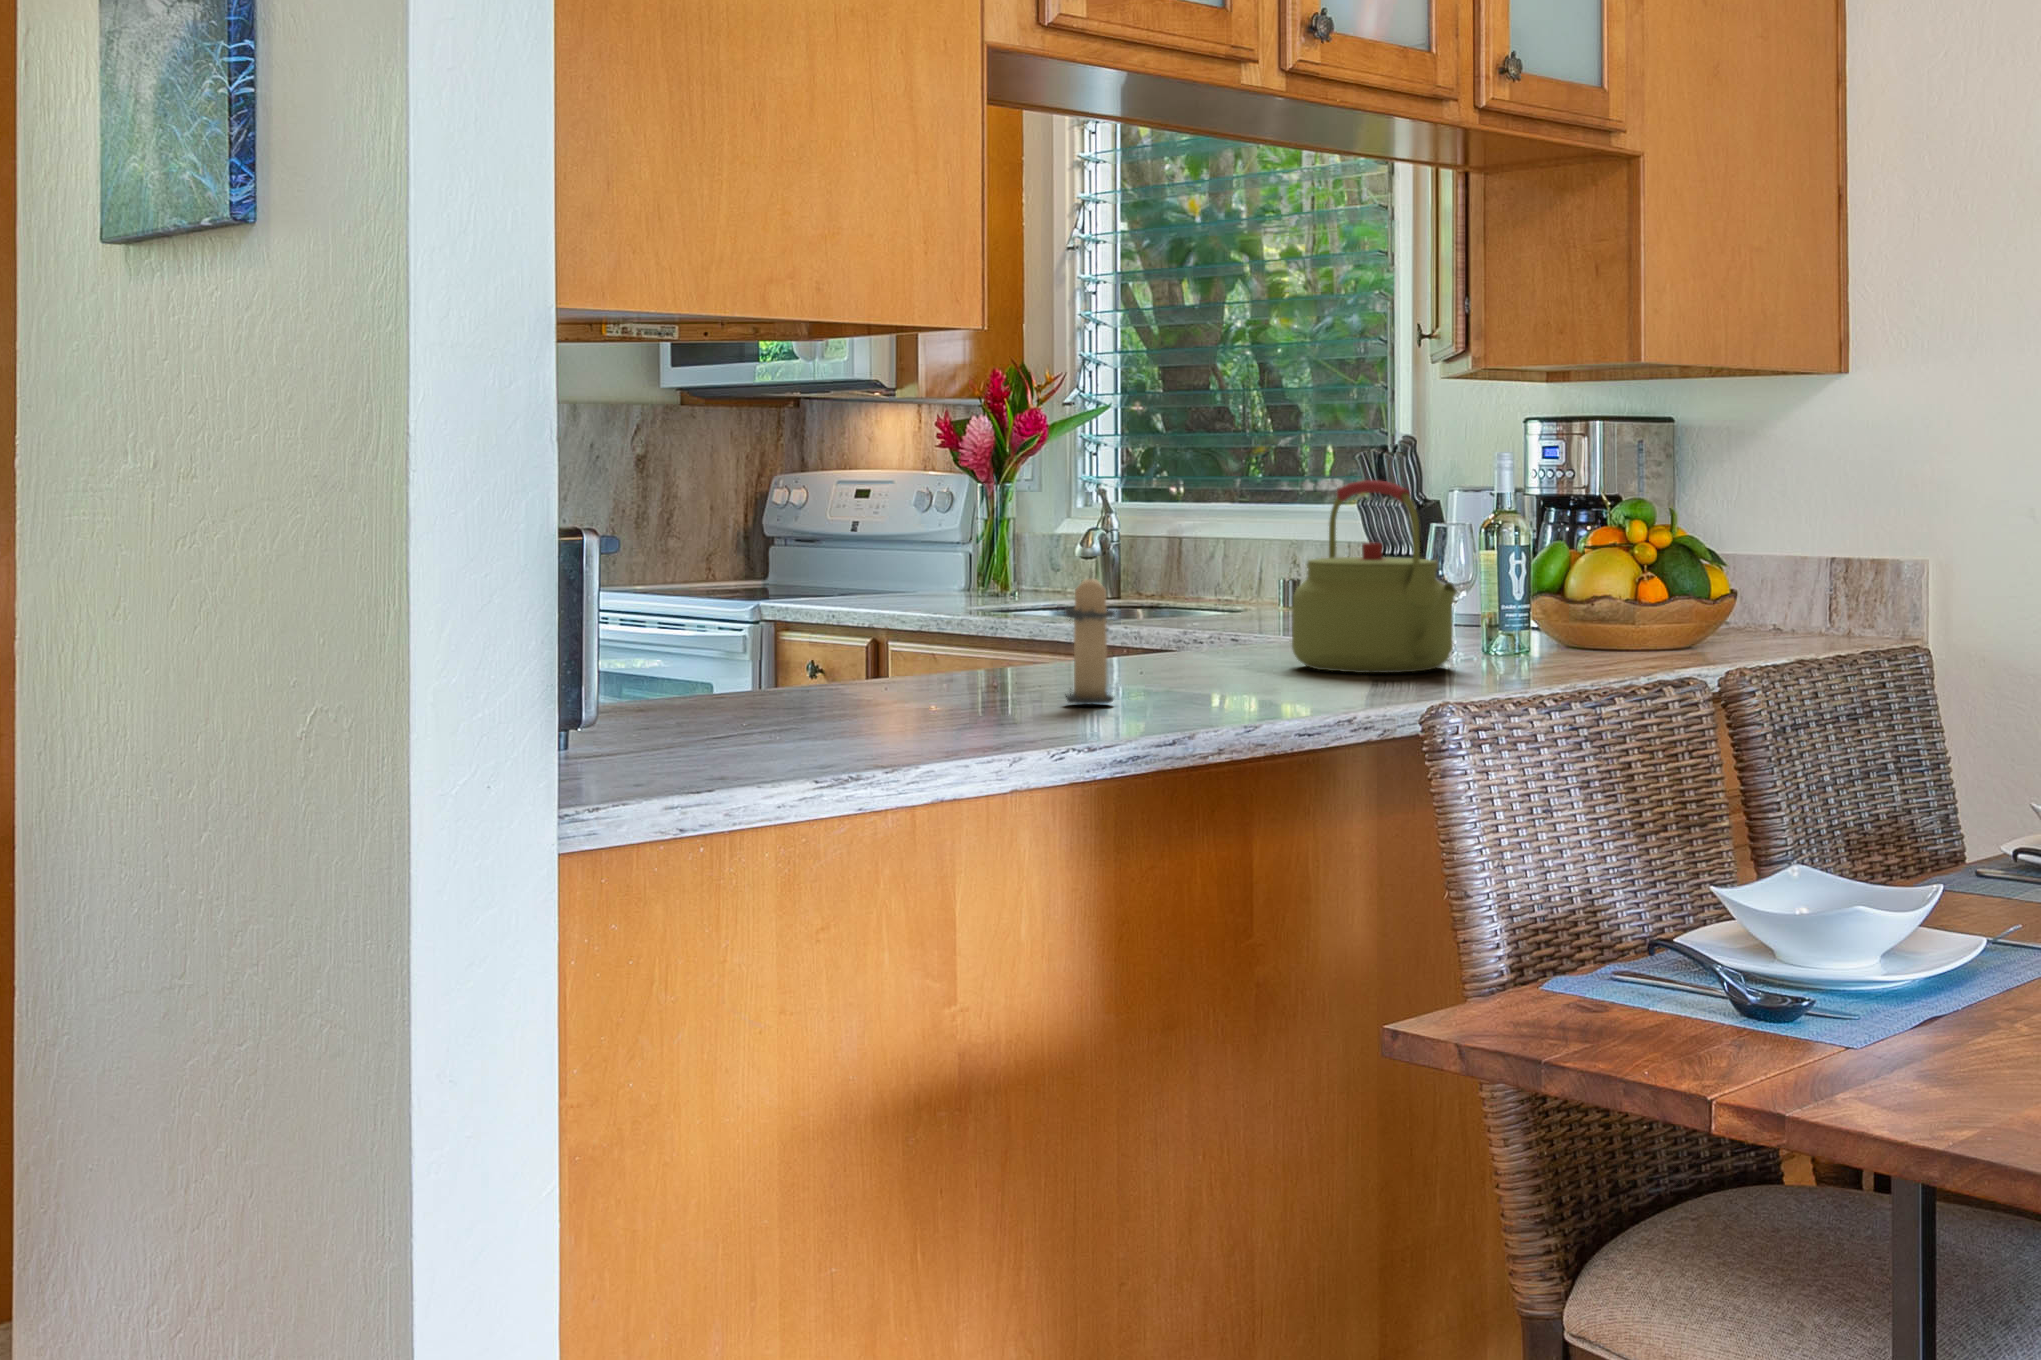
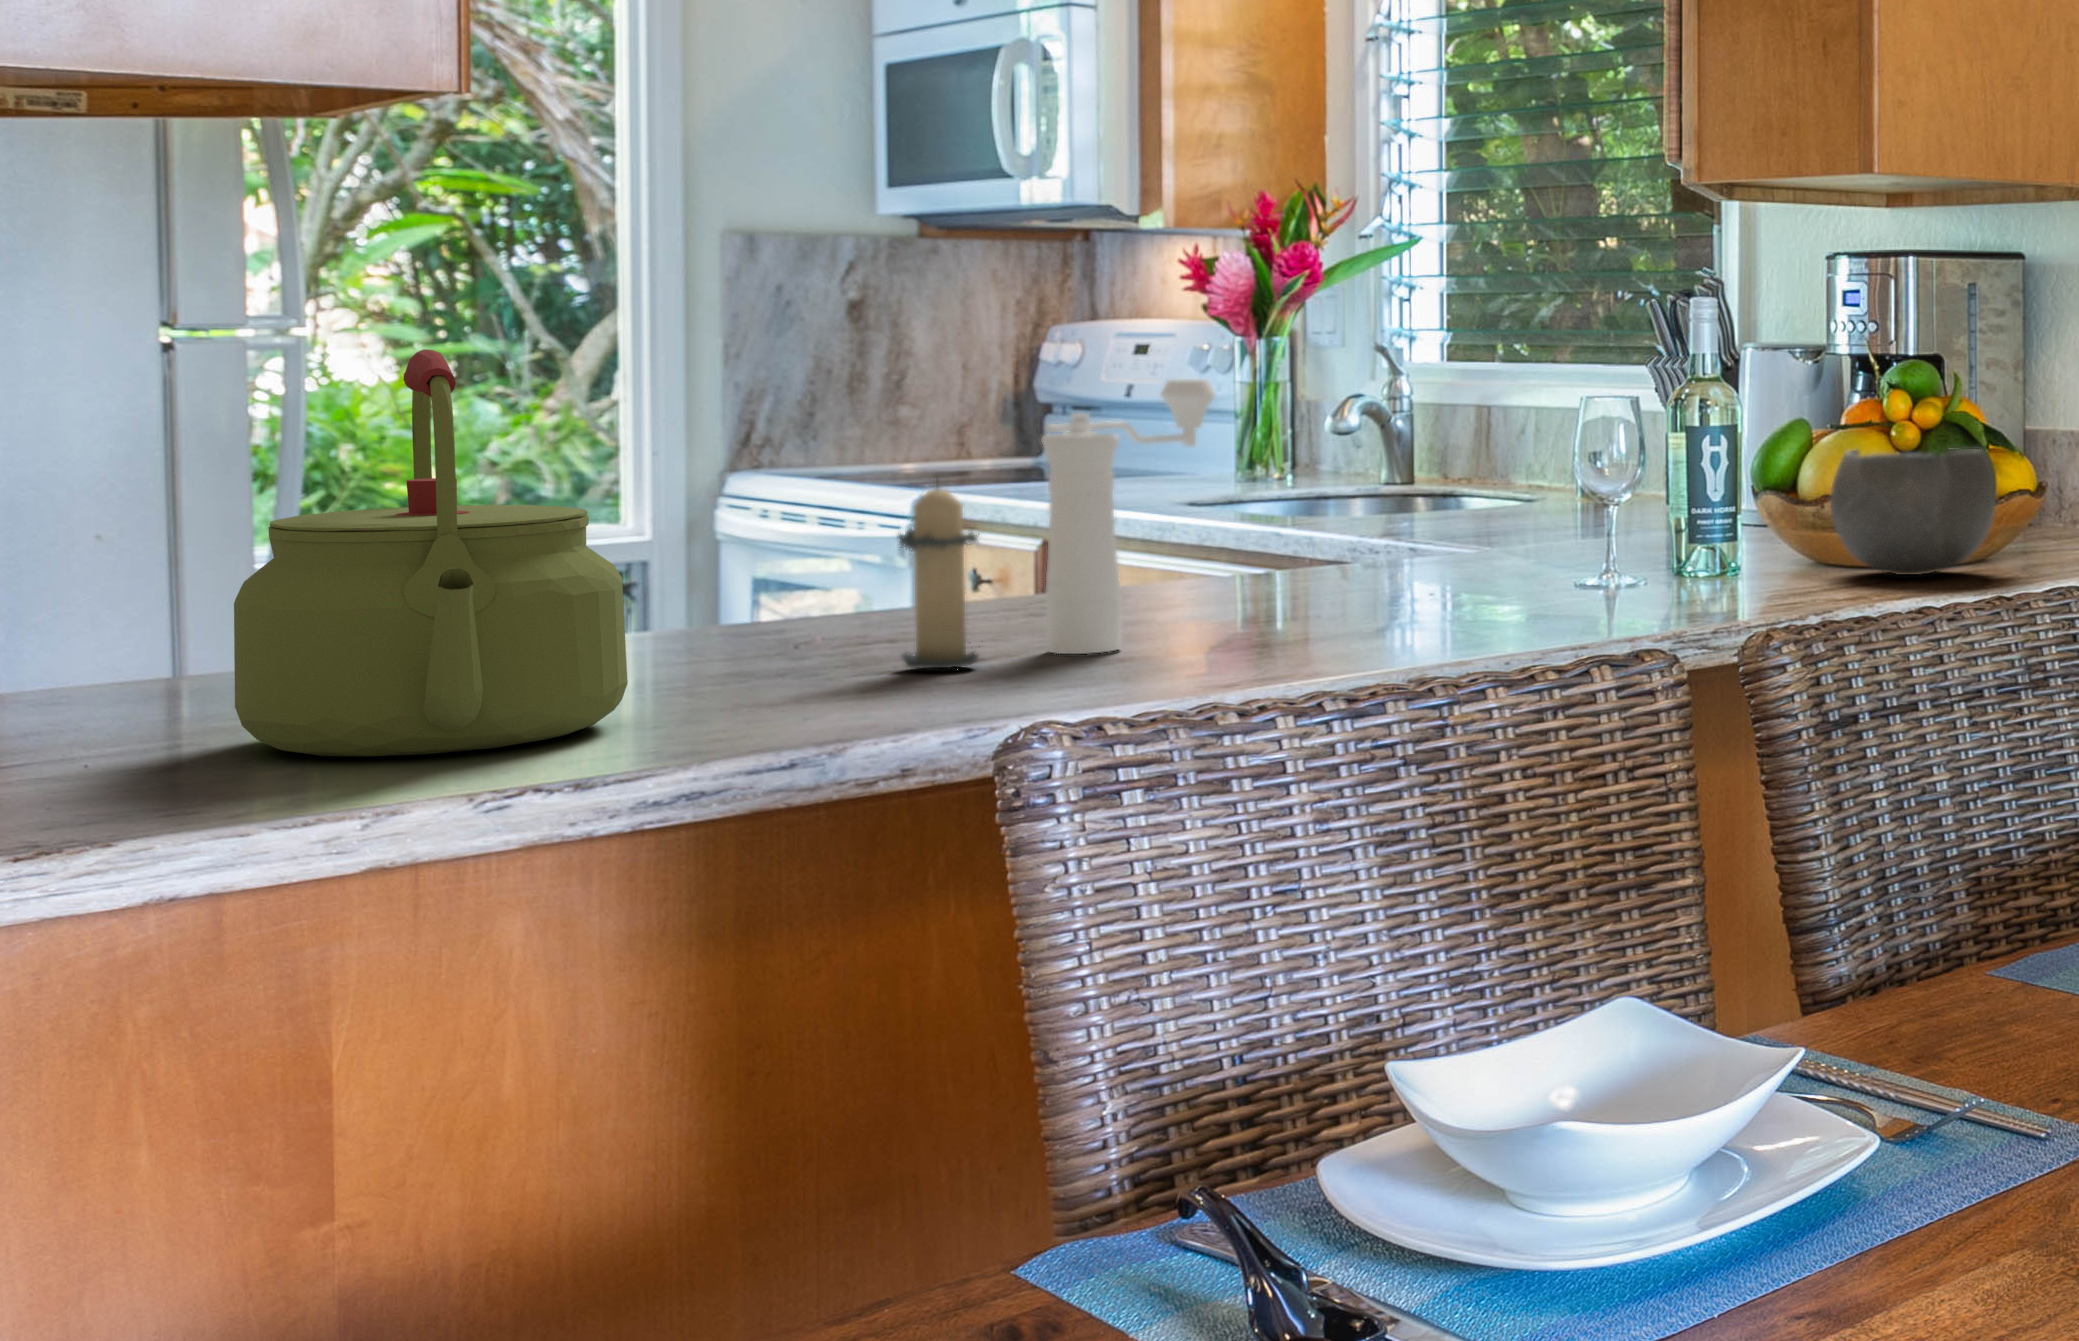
kettle: present [1292,480,1456,673] -> present [234,349,628,756]
pepper mill: none [1134,504,1230,698] -> present [1042,379,1216,654]
ceramic bowl: none [1578,560,1704,656] -> present [1830,449,1996,575]

